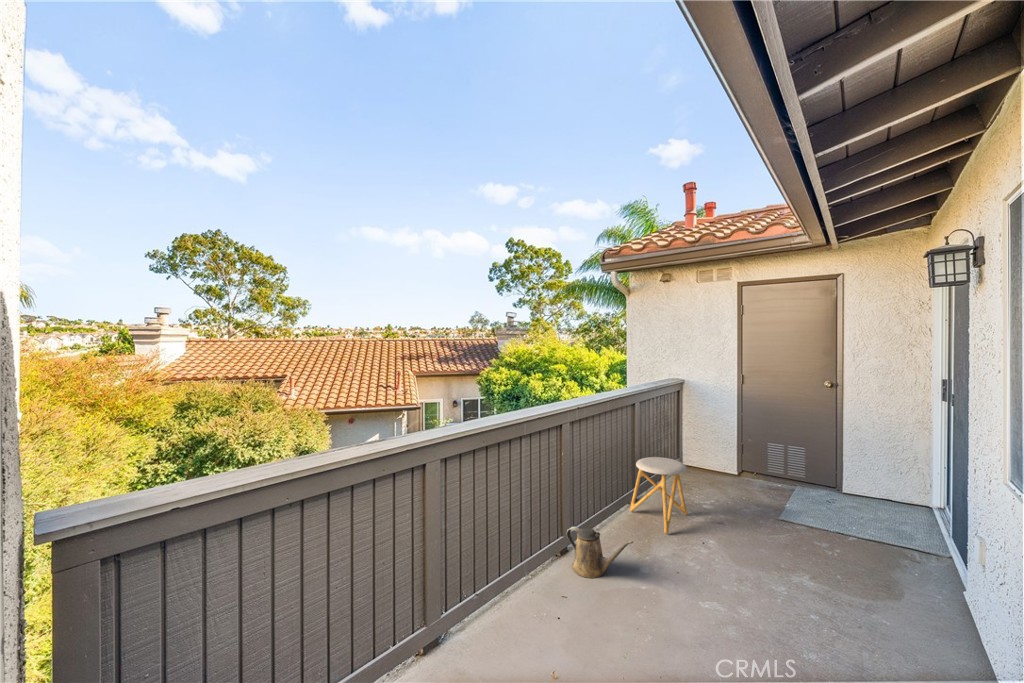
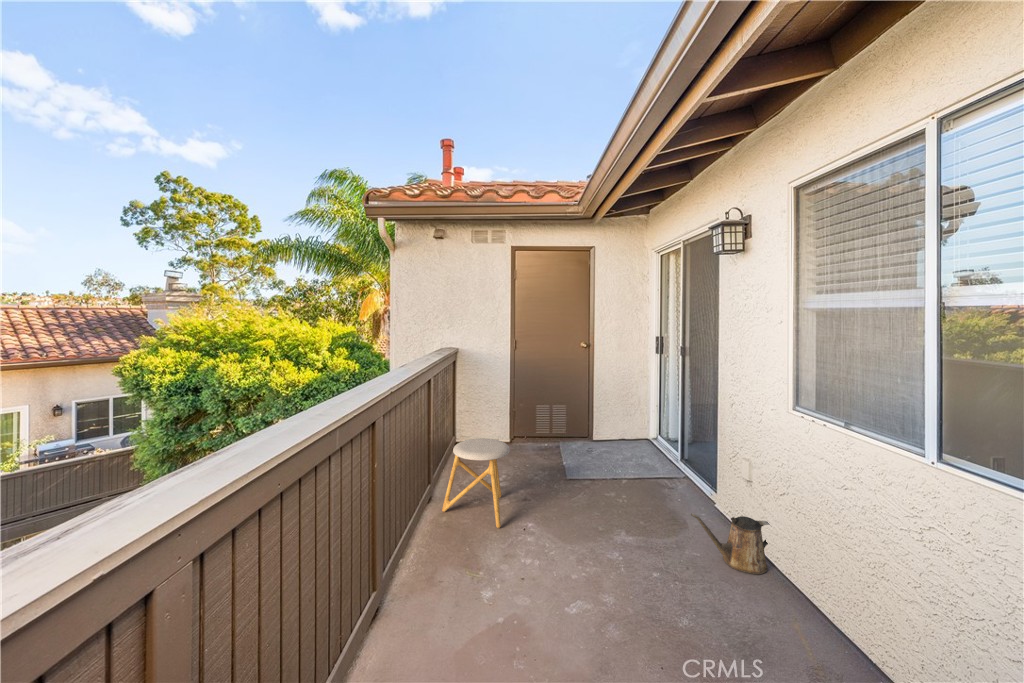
watering can: present [566,527,633,578] -> present [691,514,770,574]

